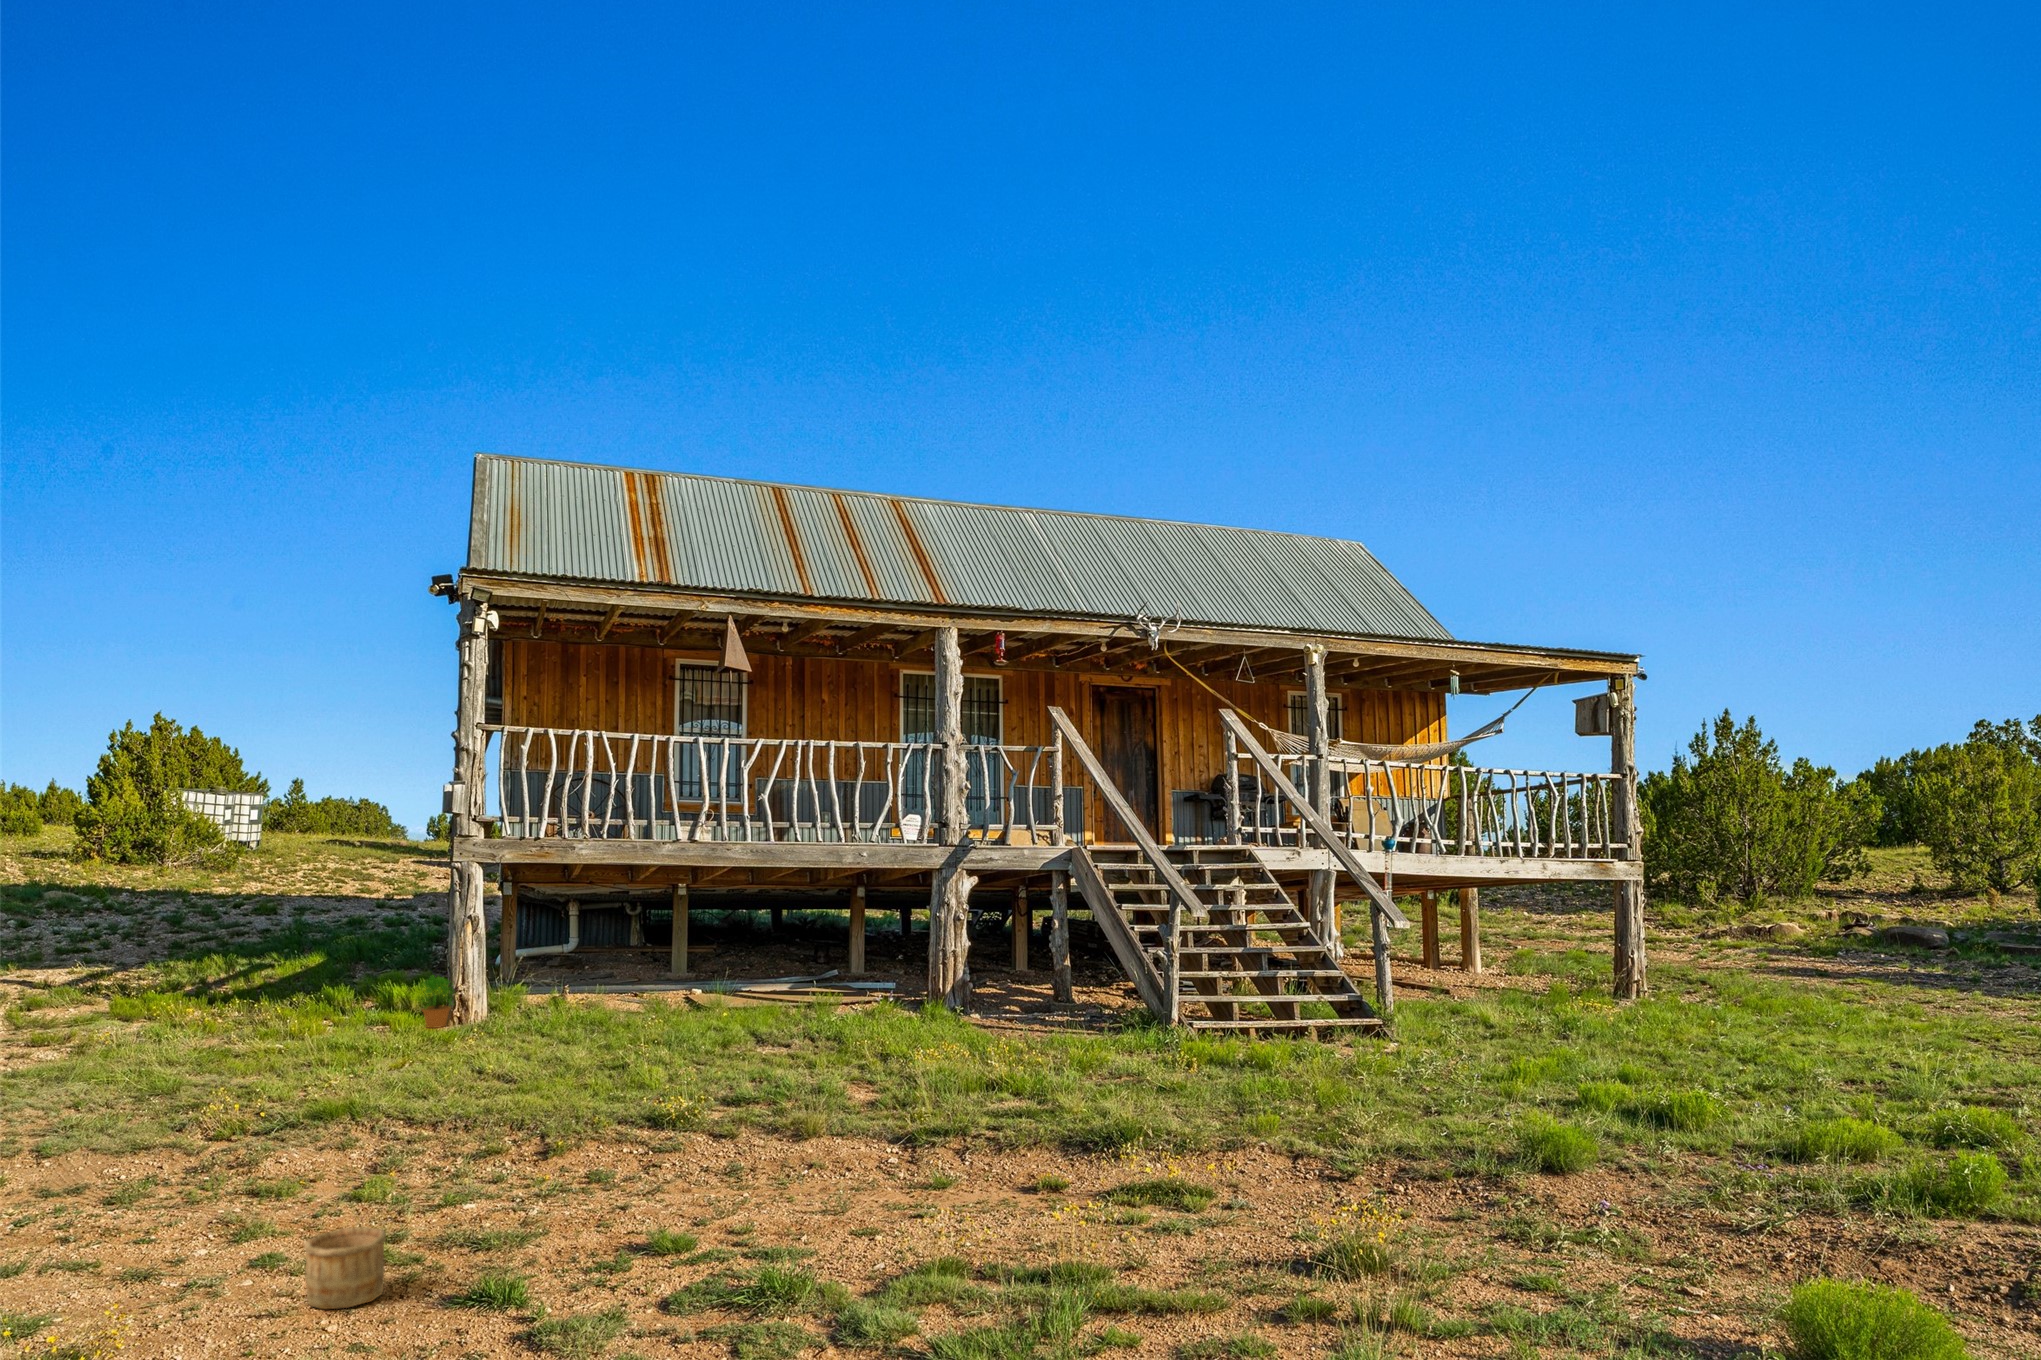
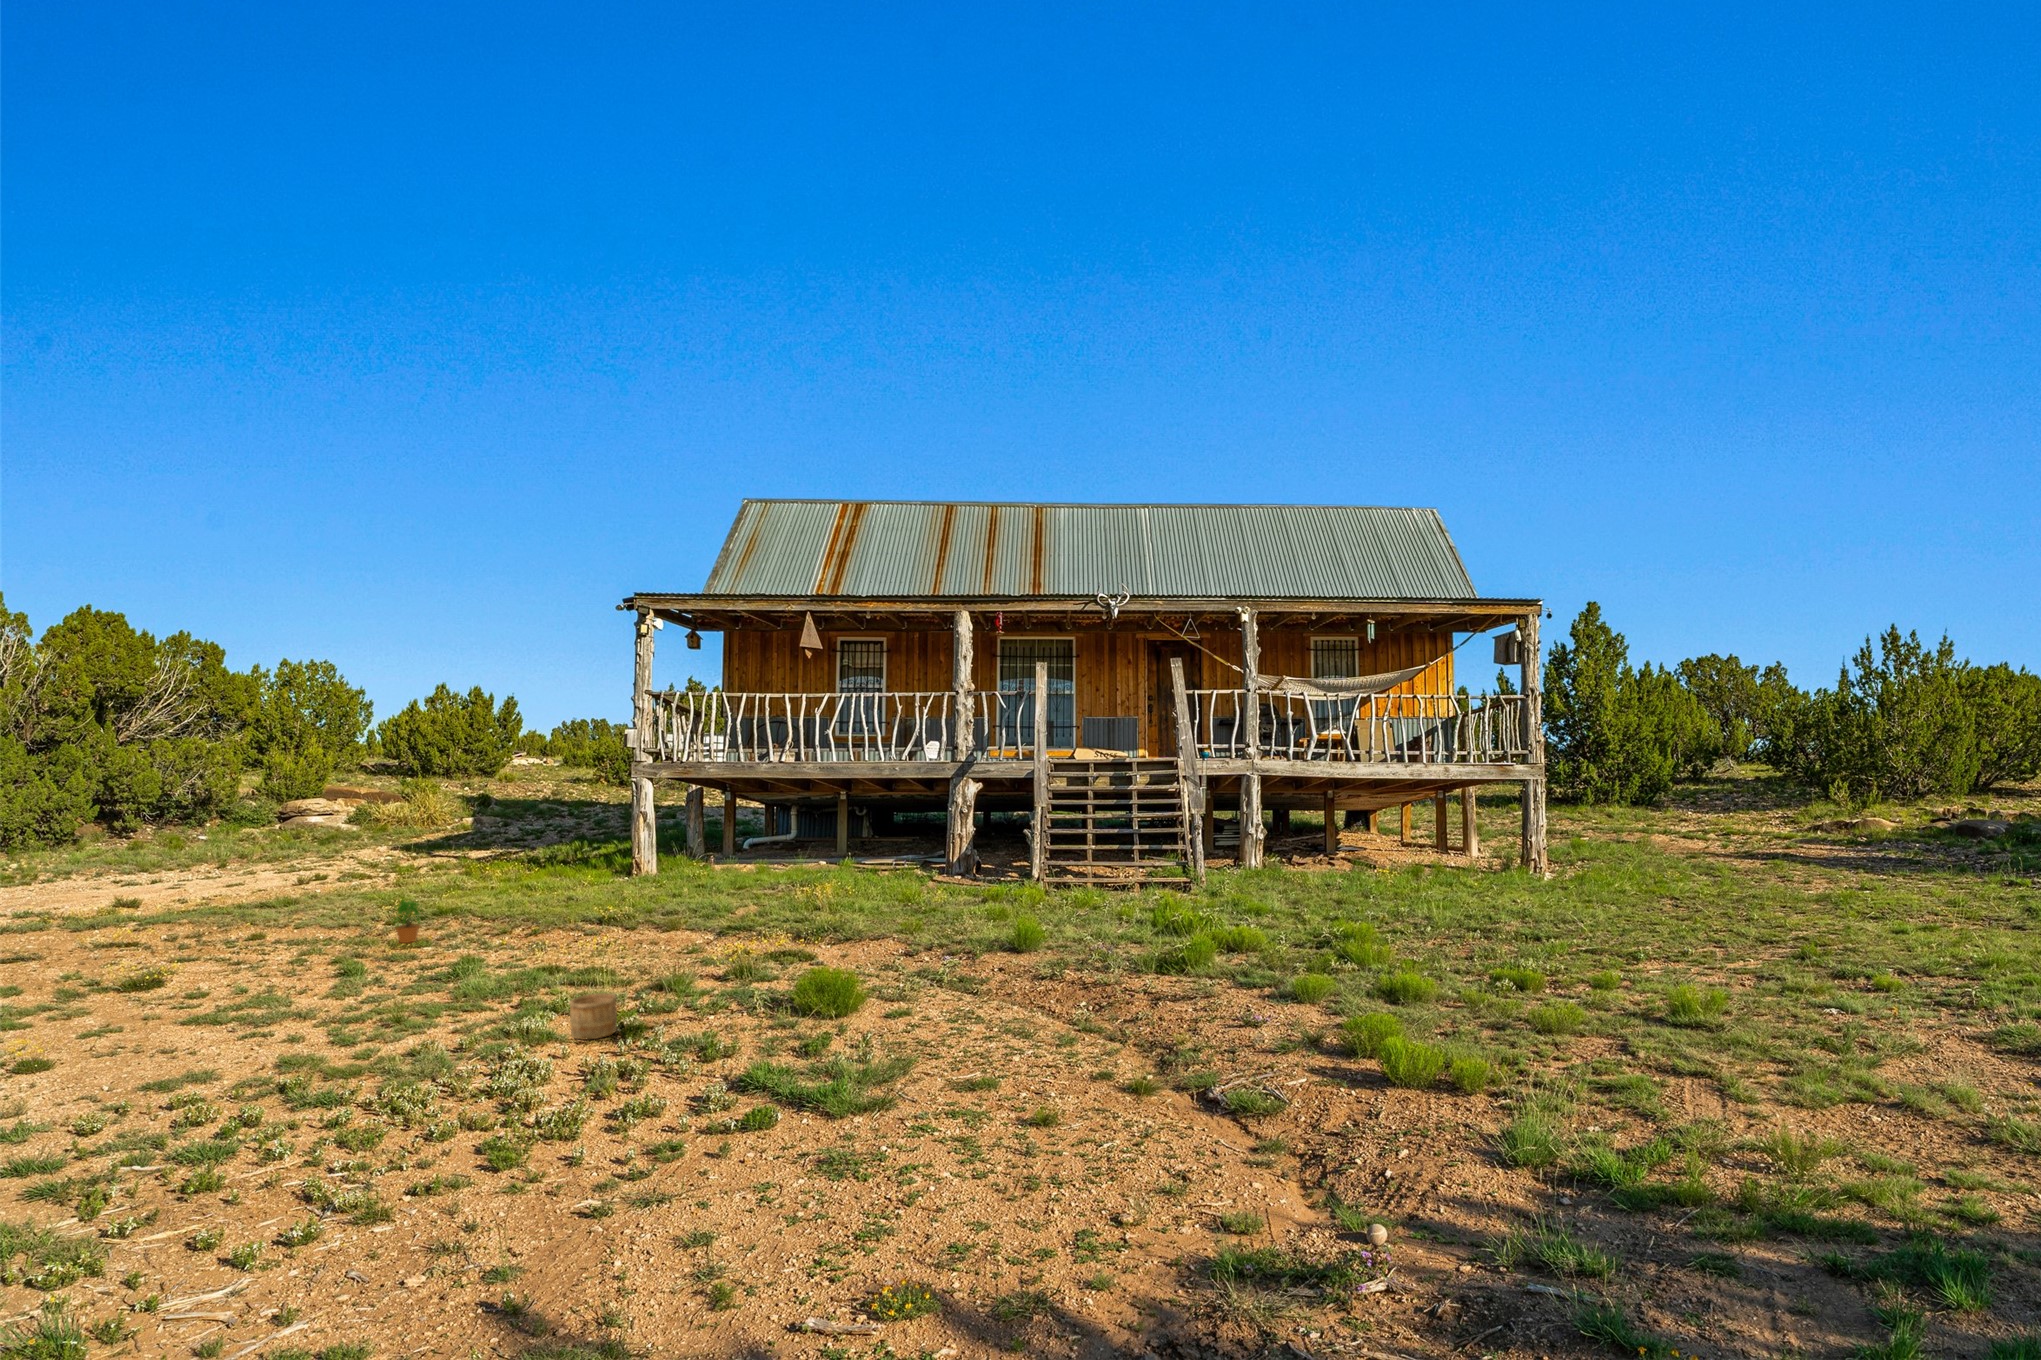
potted plant: present [419,975,454,1028] -> present [392,900,423,943]

